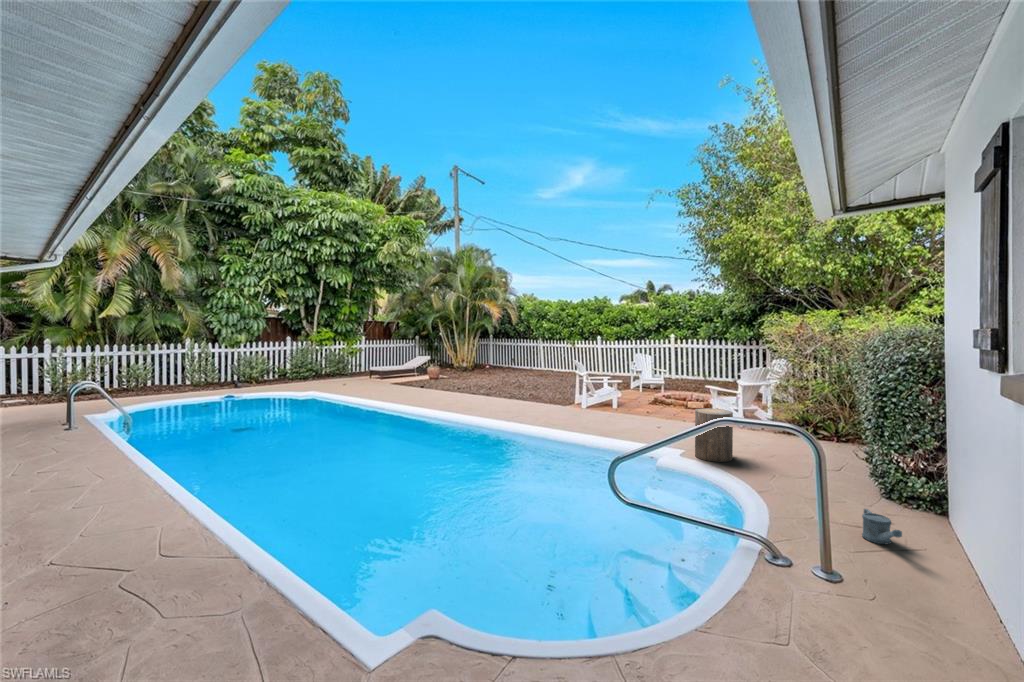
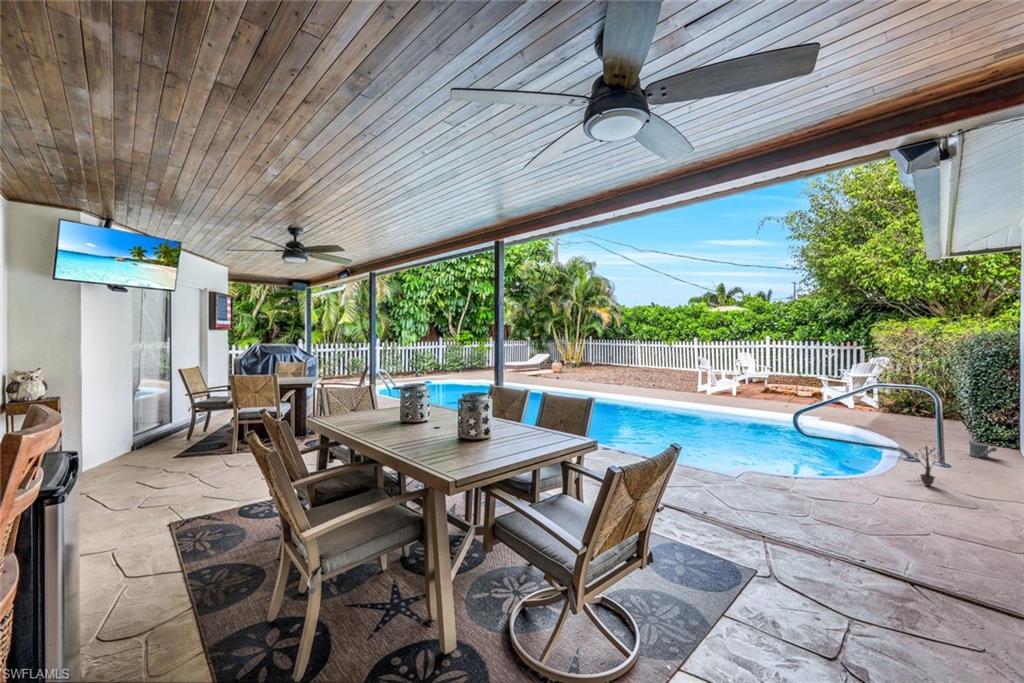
stool: present [695,408,733,462] -> none [828,389,858,425]
decorative plant: none [716,552,787,639] -> present [910,446,943,486]

